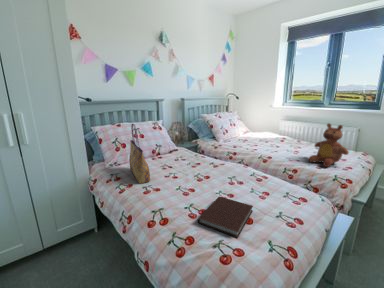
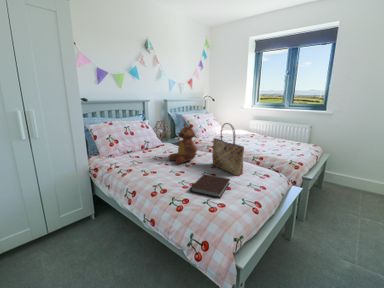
teddy bear: present [309,123,349,167] -> present [168,123,197,164]
tote bag: present [129,124,150,184] -> present [212,123,244,175]

